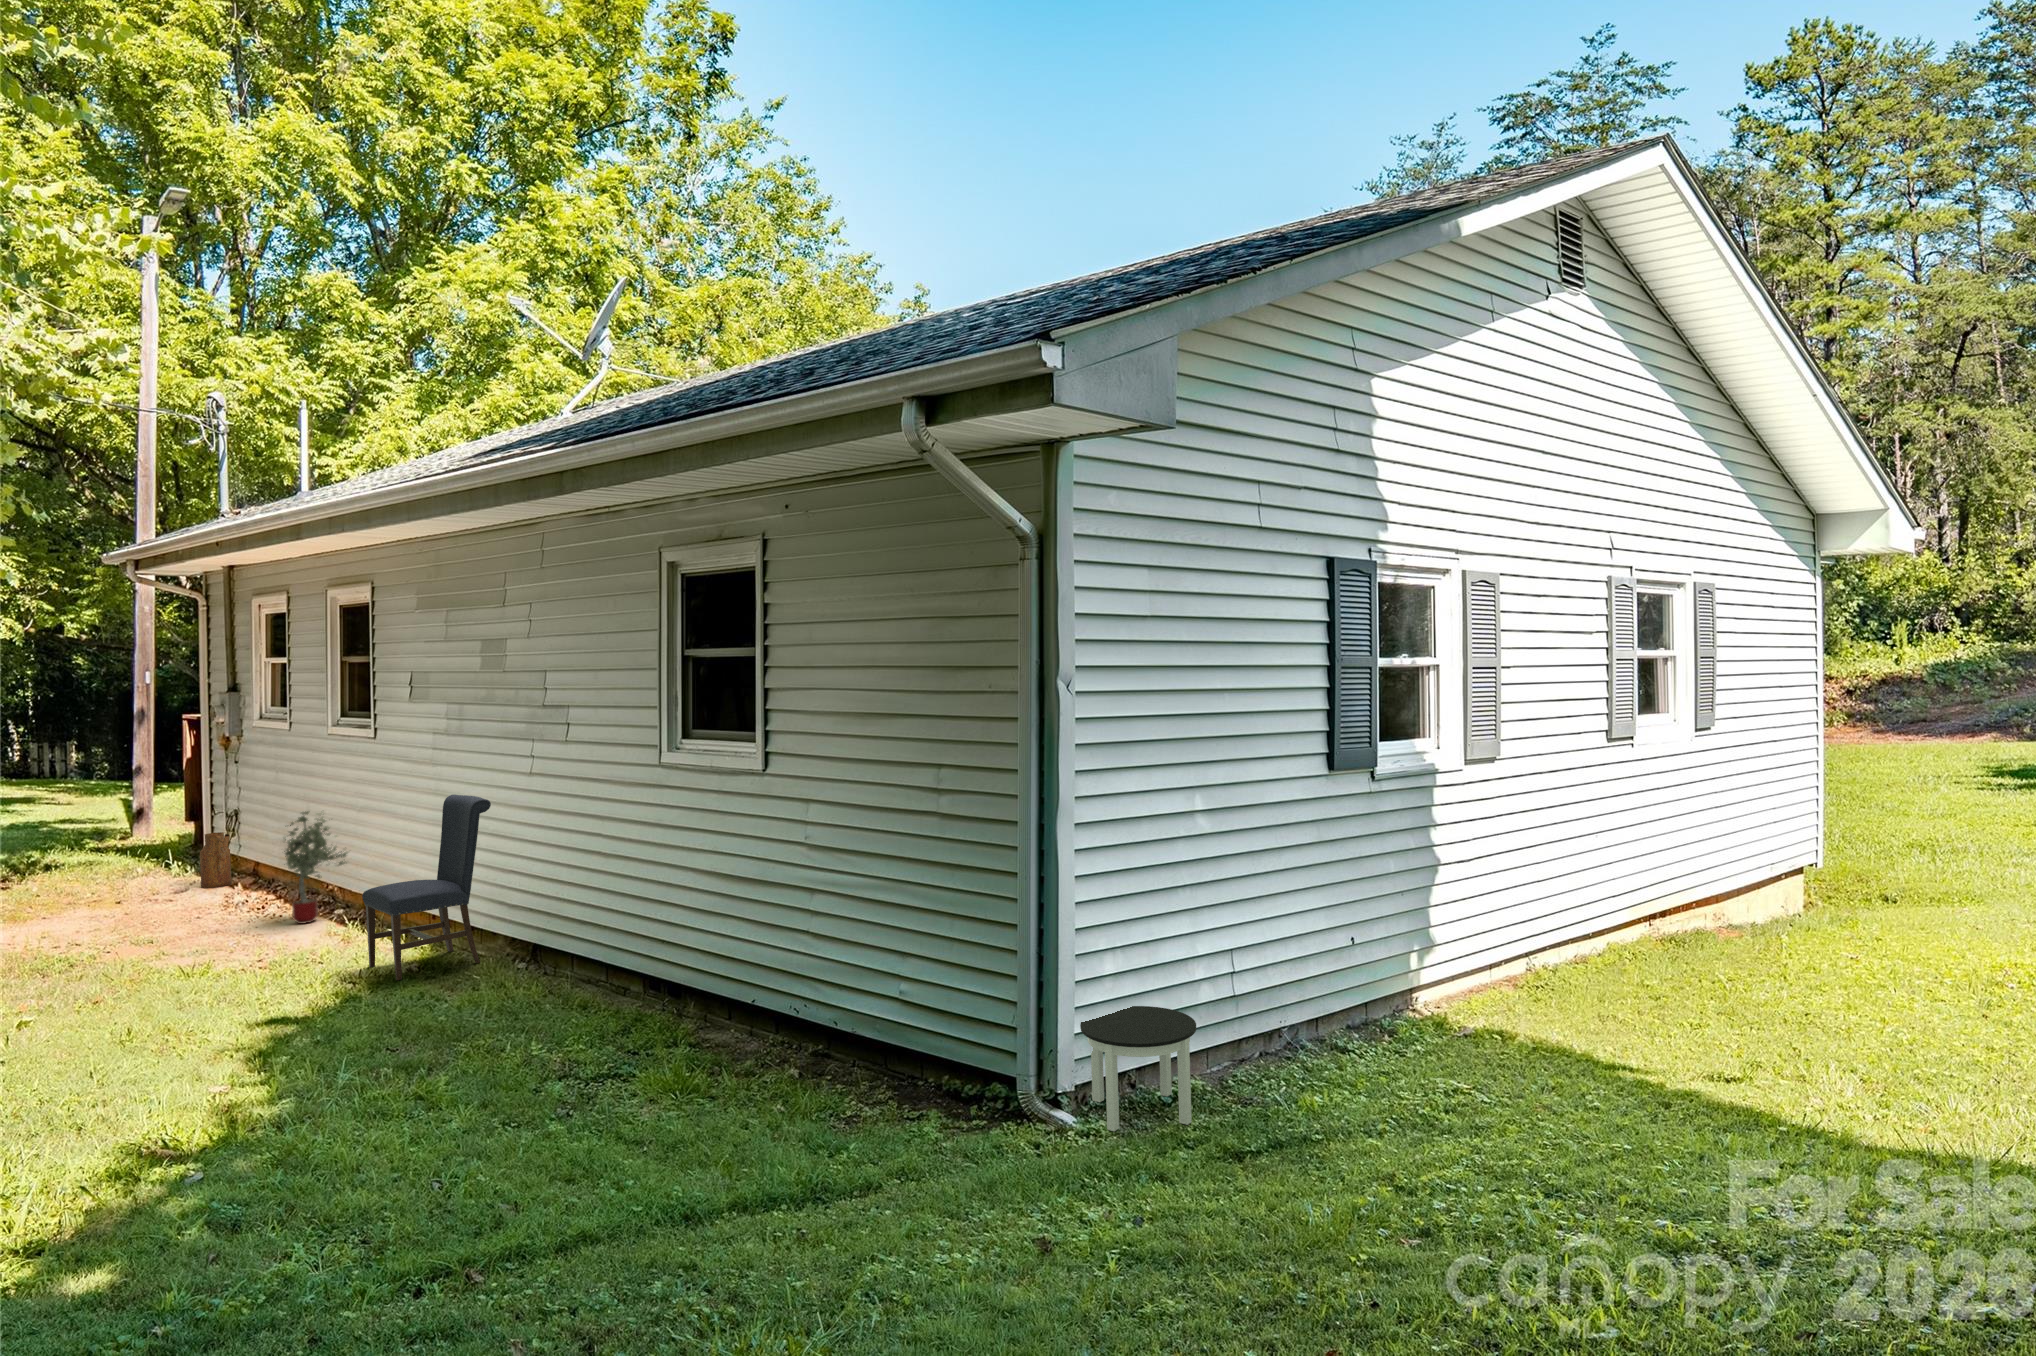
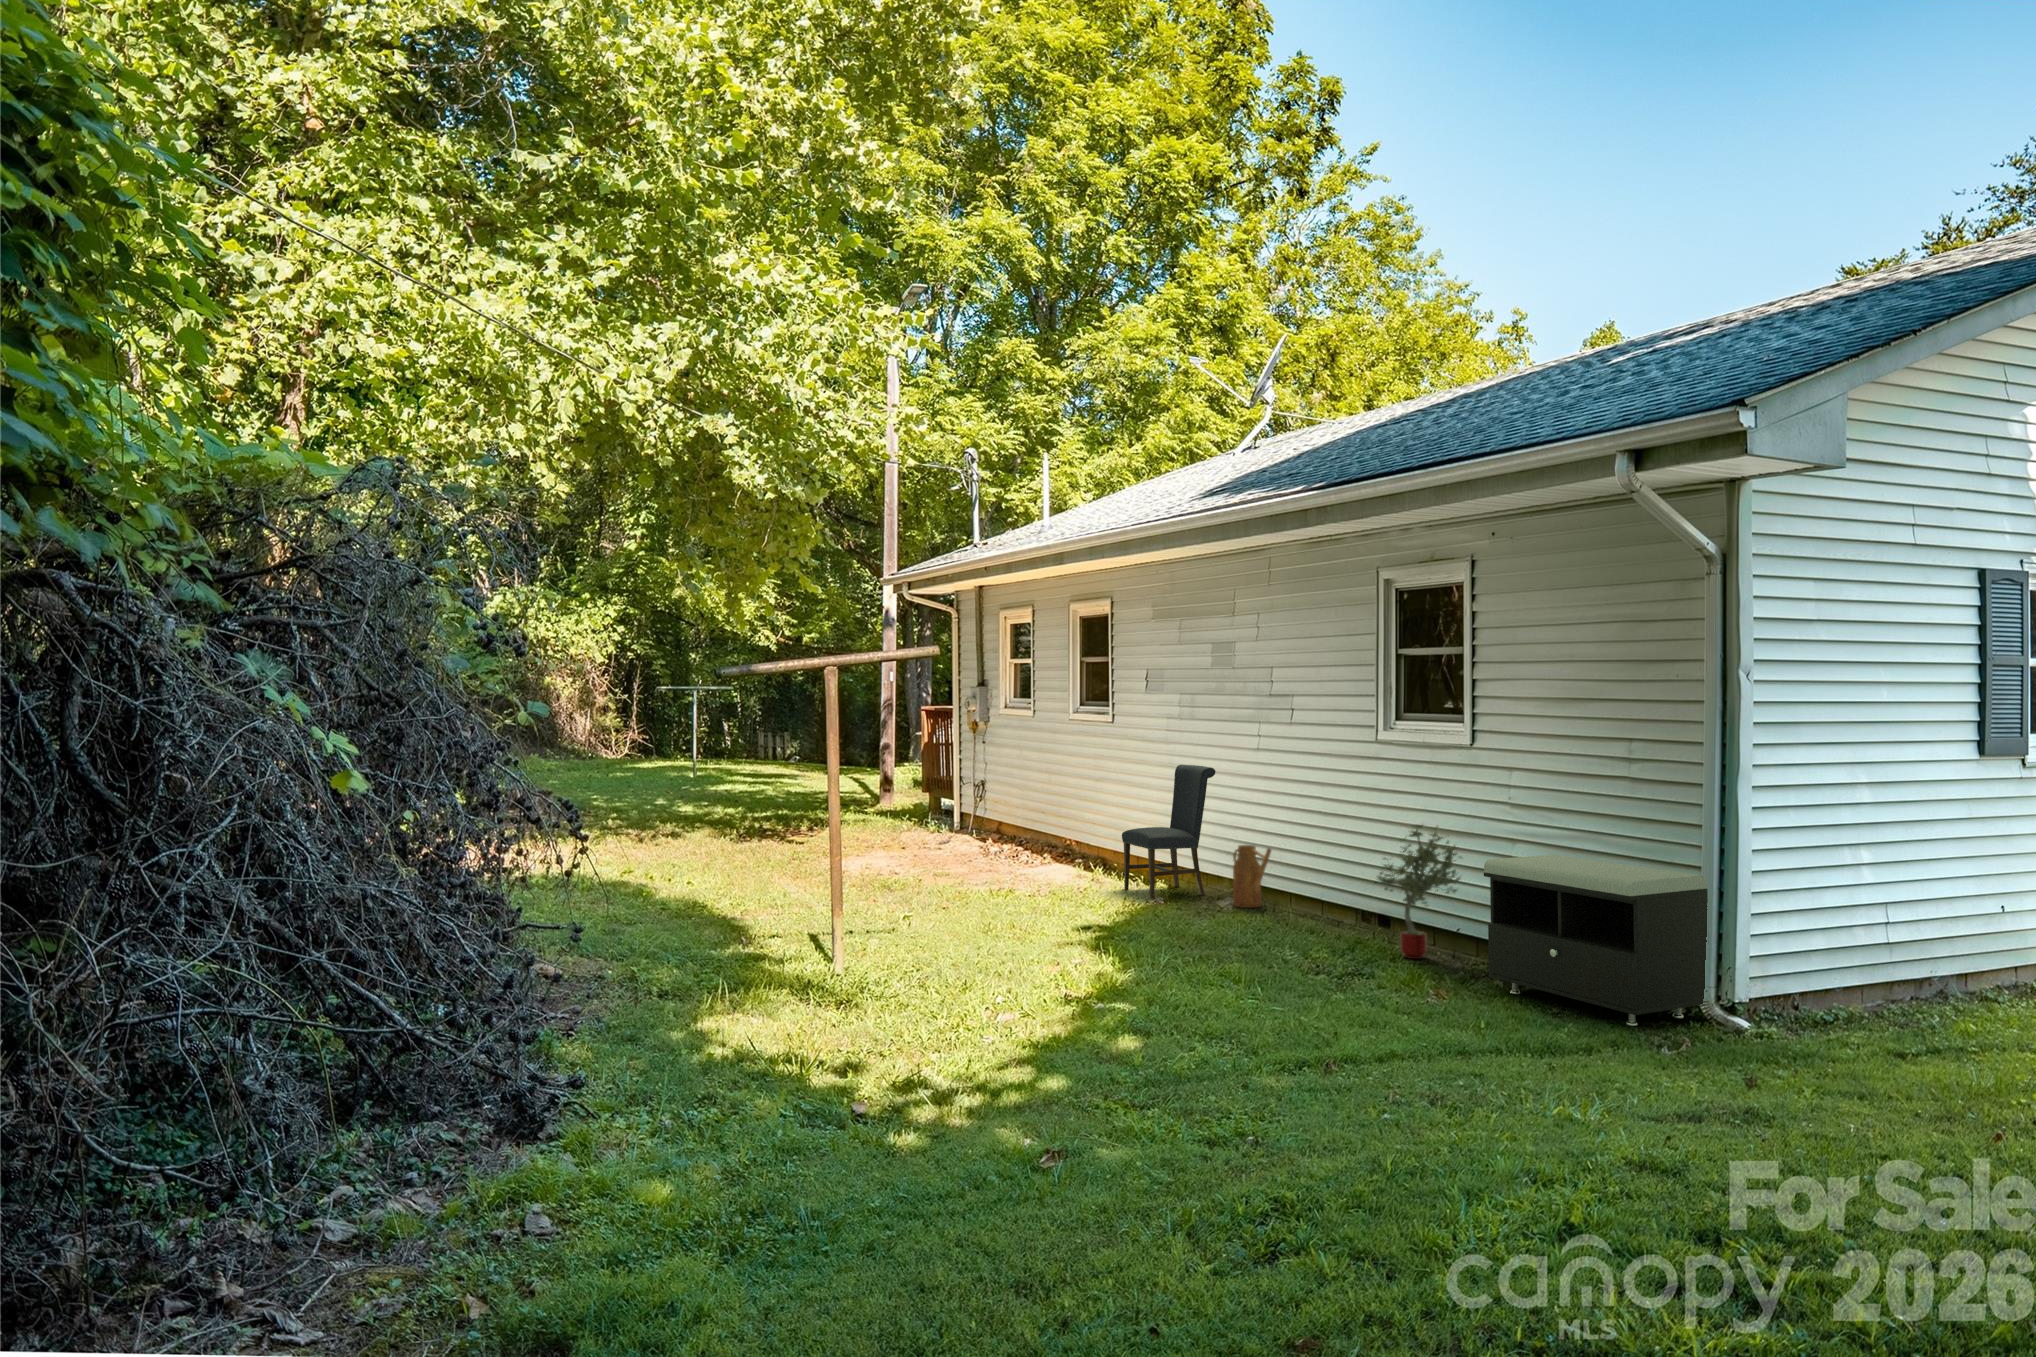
potted tree: present [284,811,348,924] -> present [1378,825,1461,959]
watering can: present [200,832,232,888] -> present [1233,845,1271,908]
storage bench: none [767,909,1028,1145] -> present [1484,855,1708,1026]
round table: present [1080,1006,1196,1131] -> none [1759,949,1874,1044]

